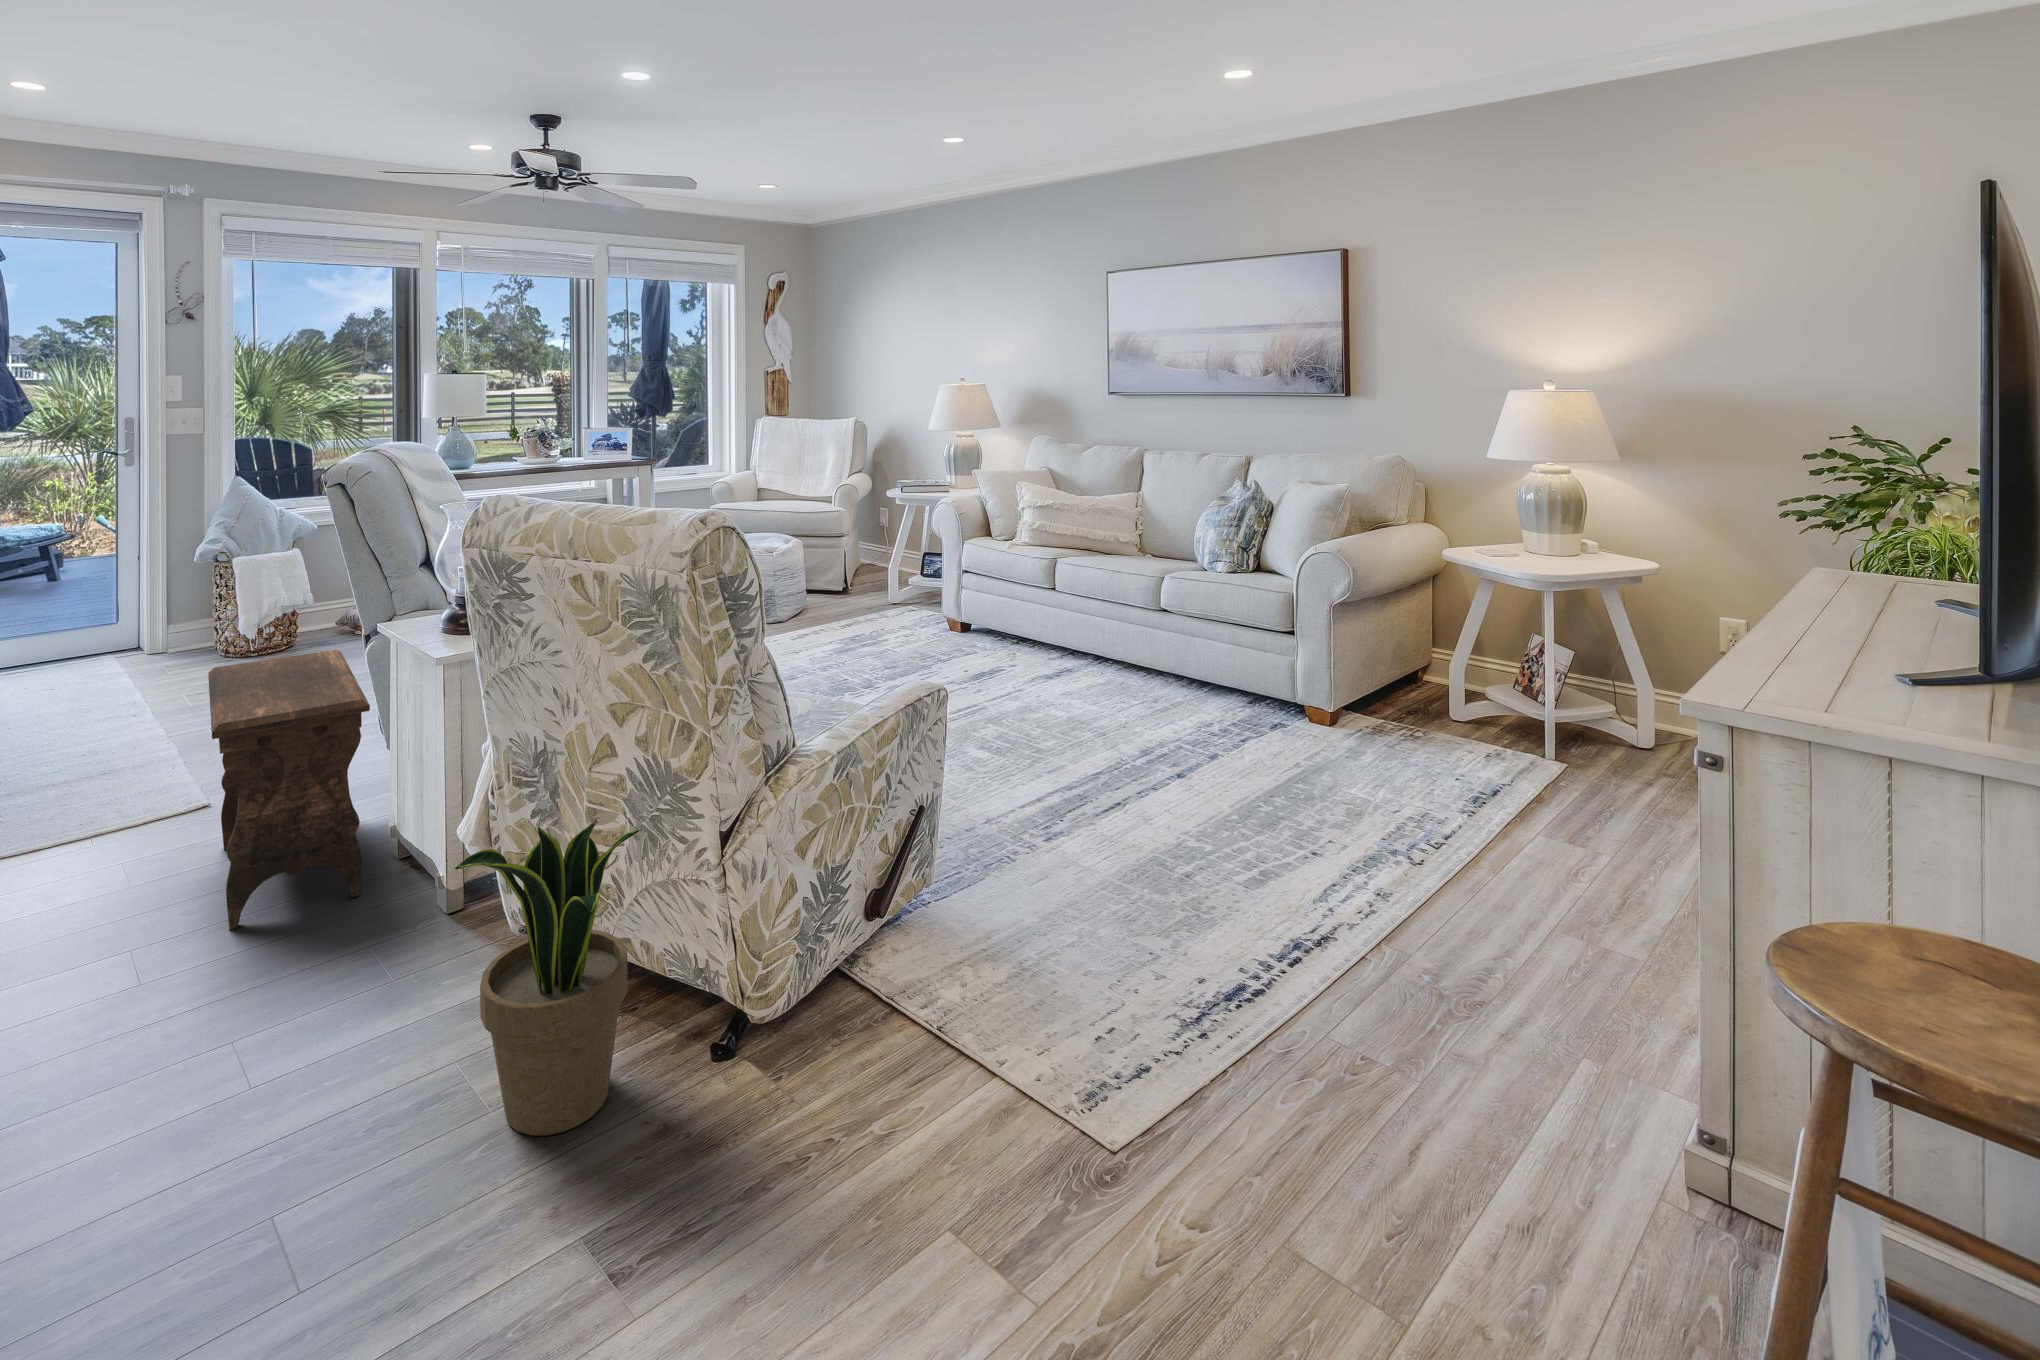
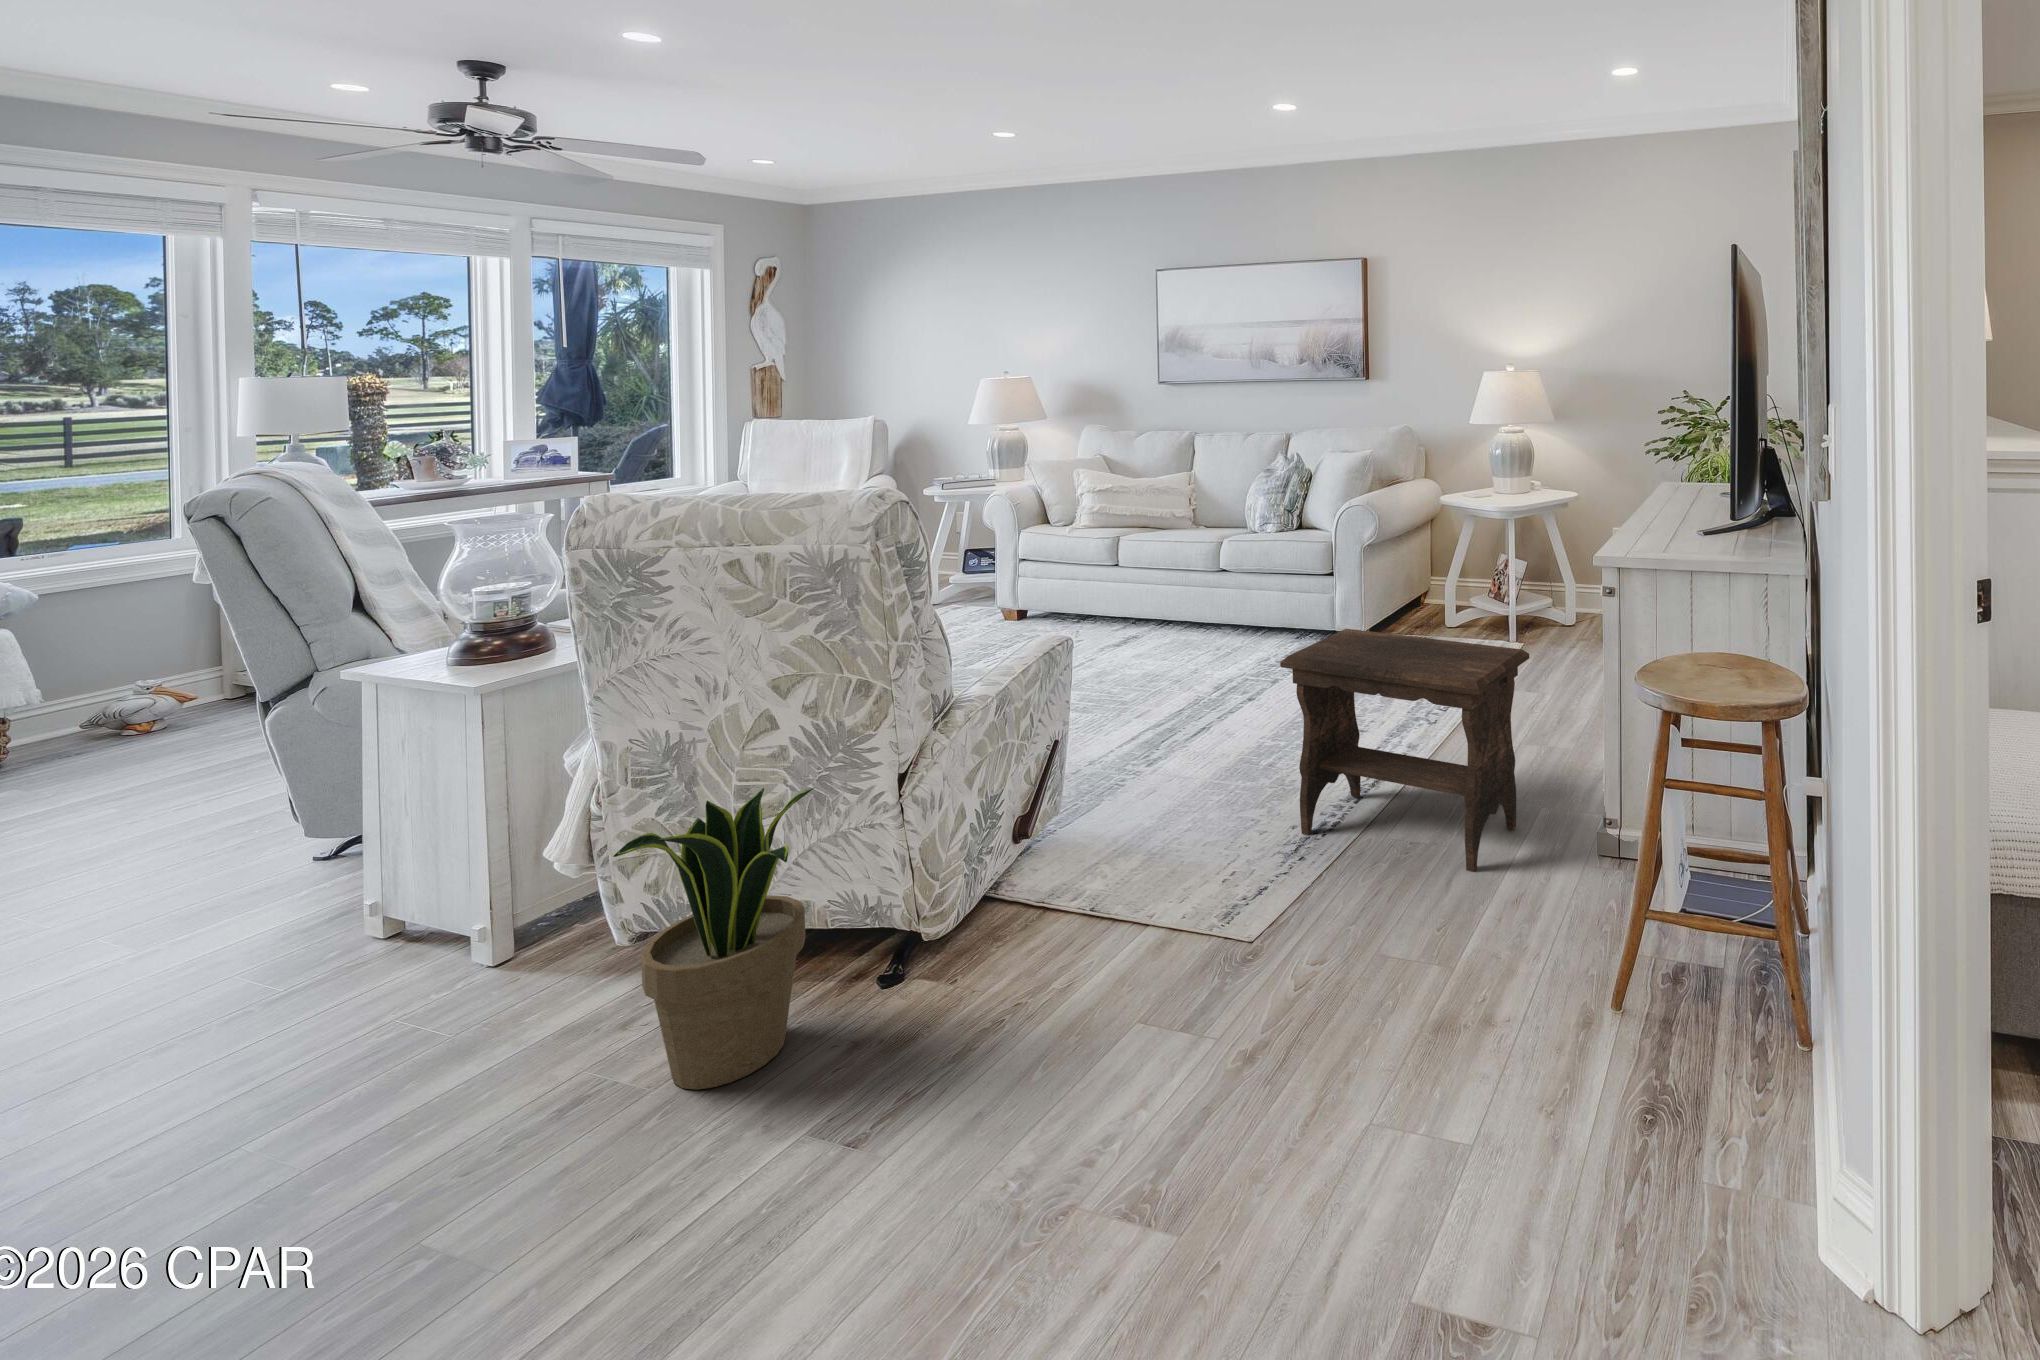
footstool: present [208,650,370,930] -> present [1280,629,1529,872]

